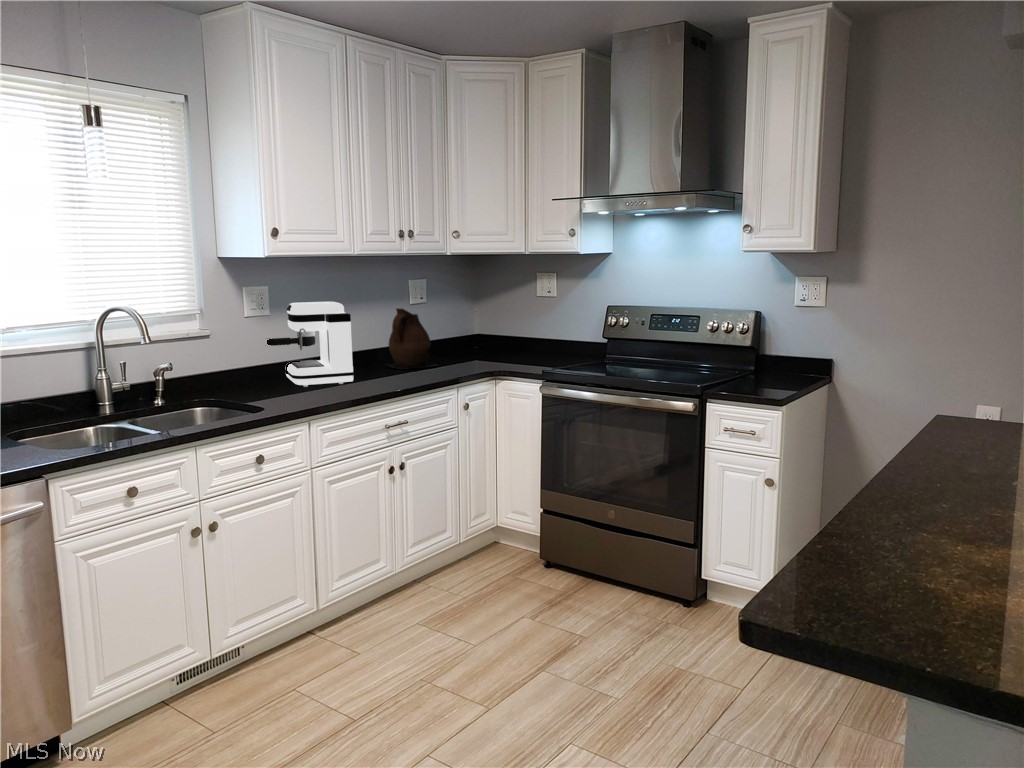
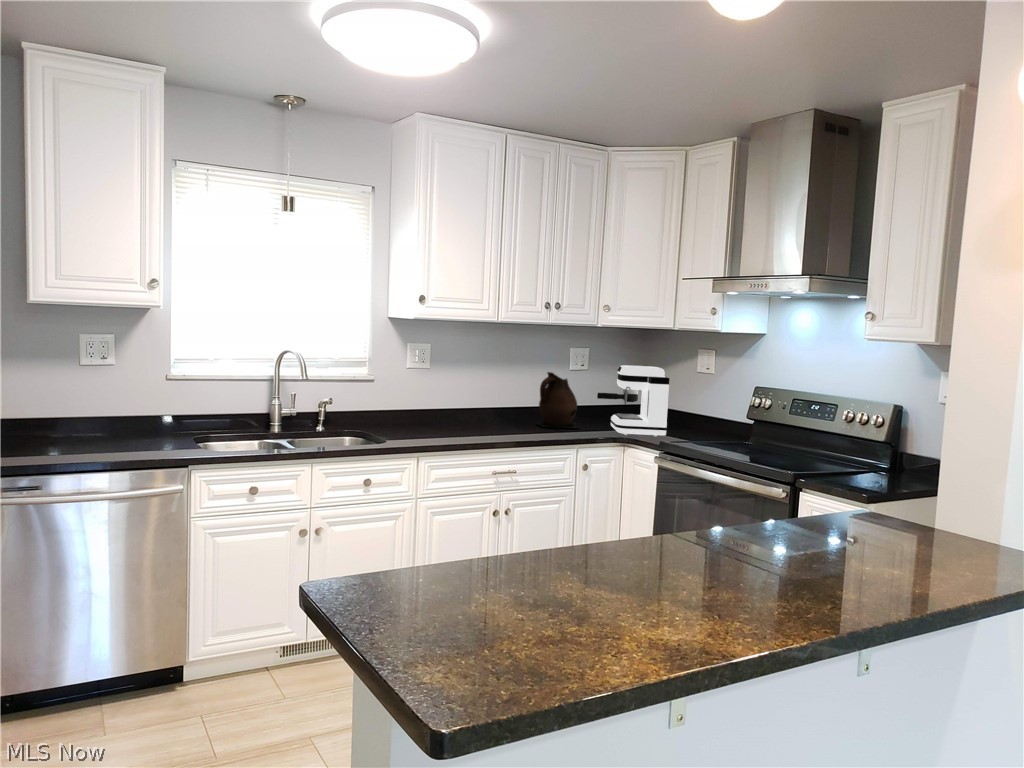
coffee maker: present [267,301,353,387] -> present [597,365,669,437]

